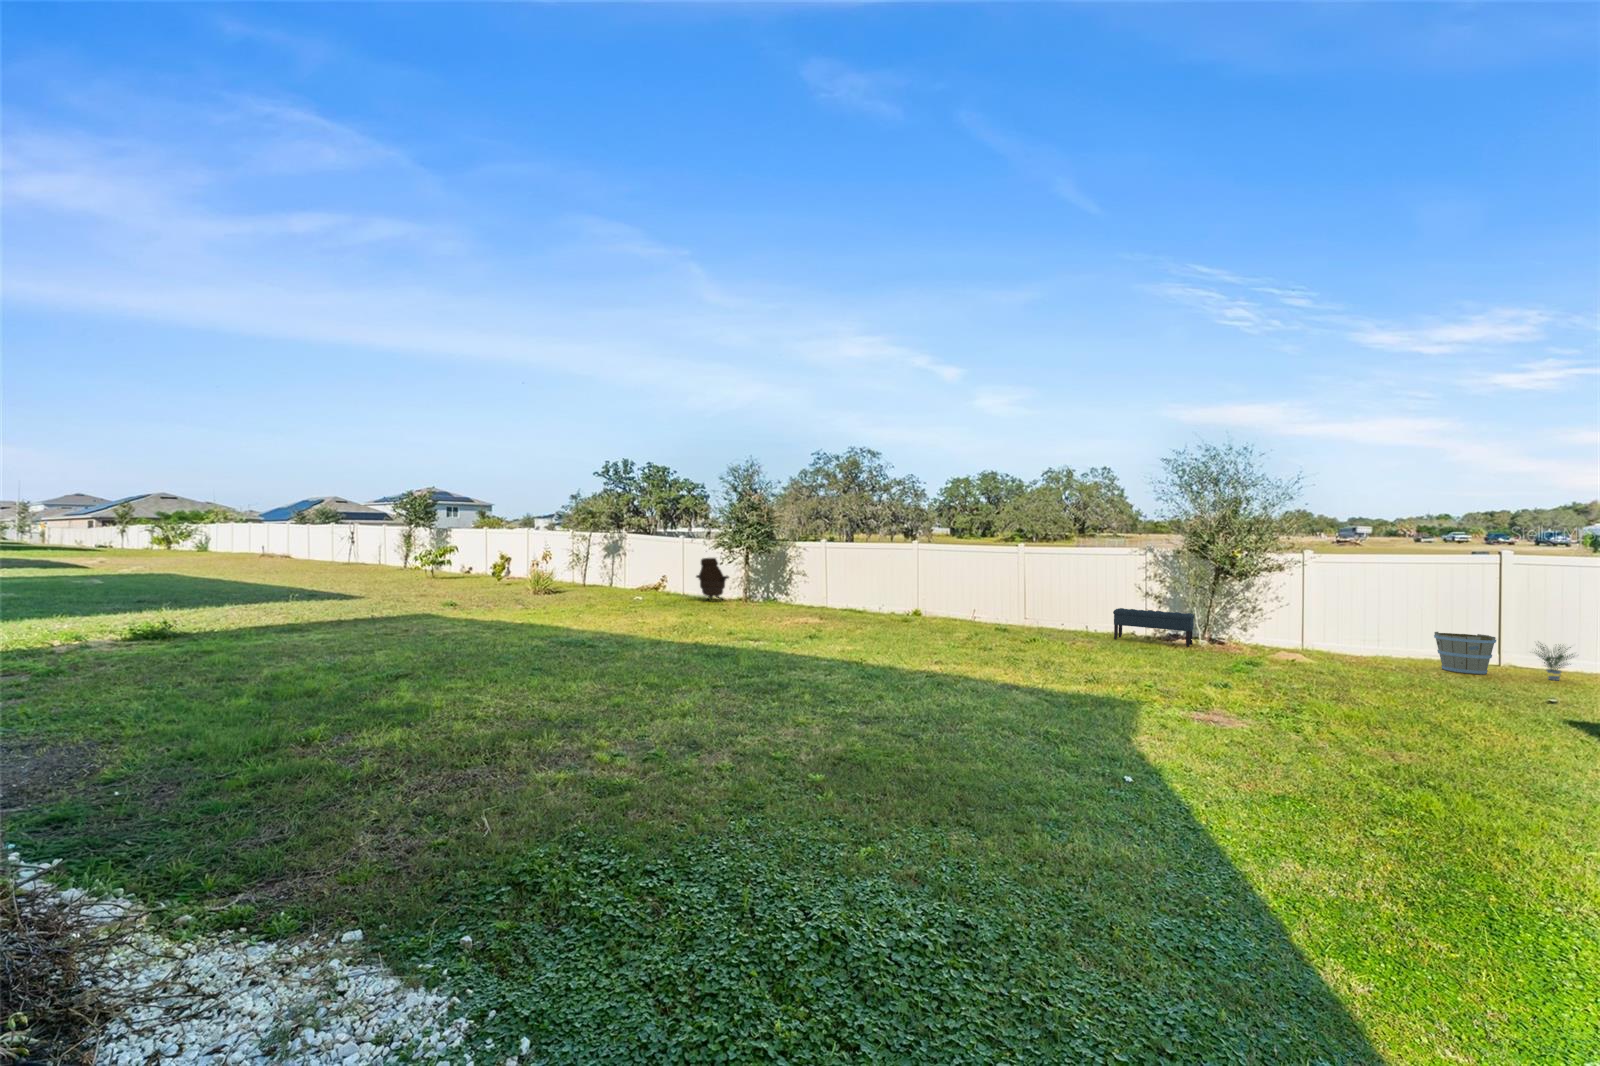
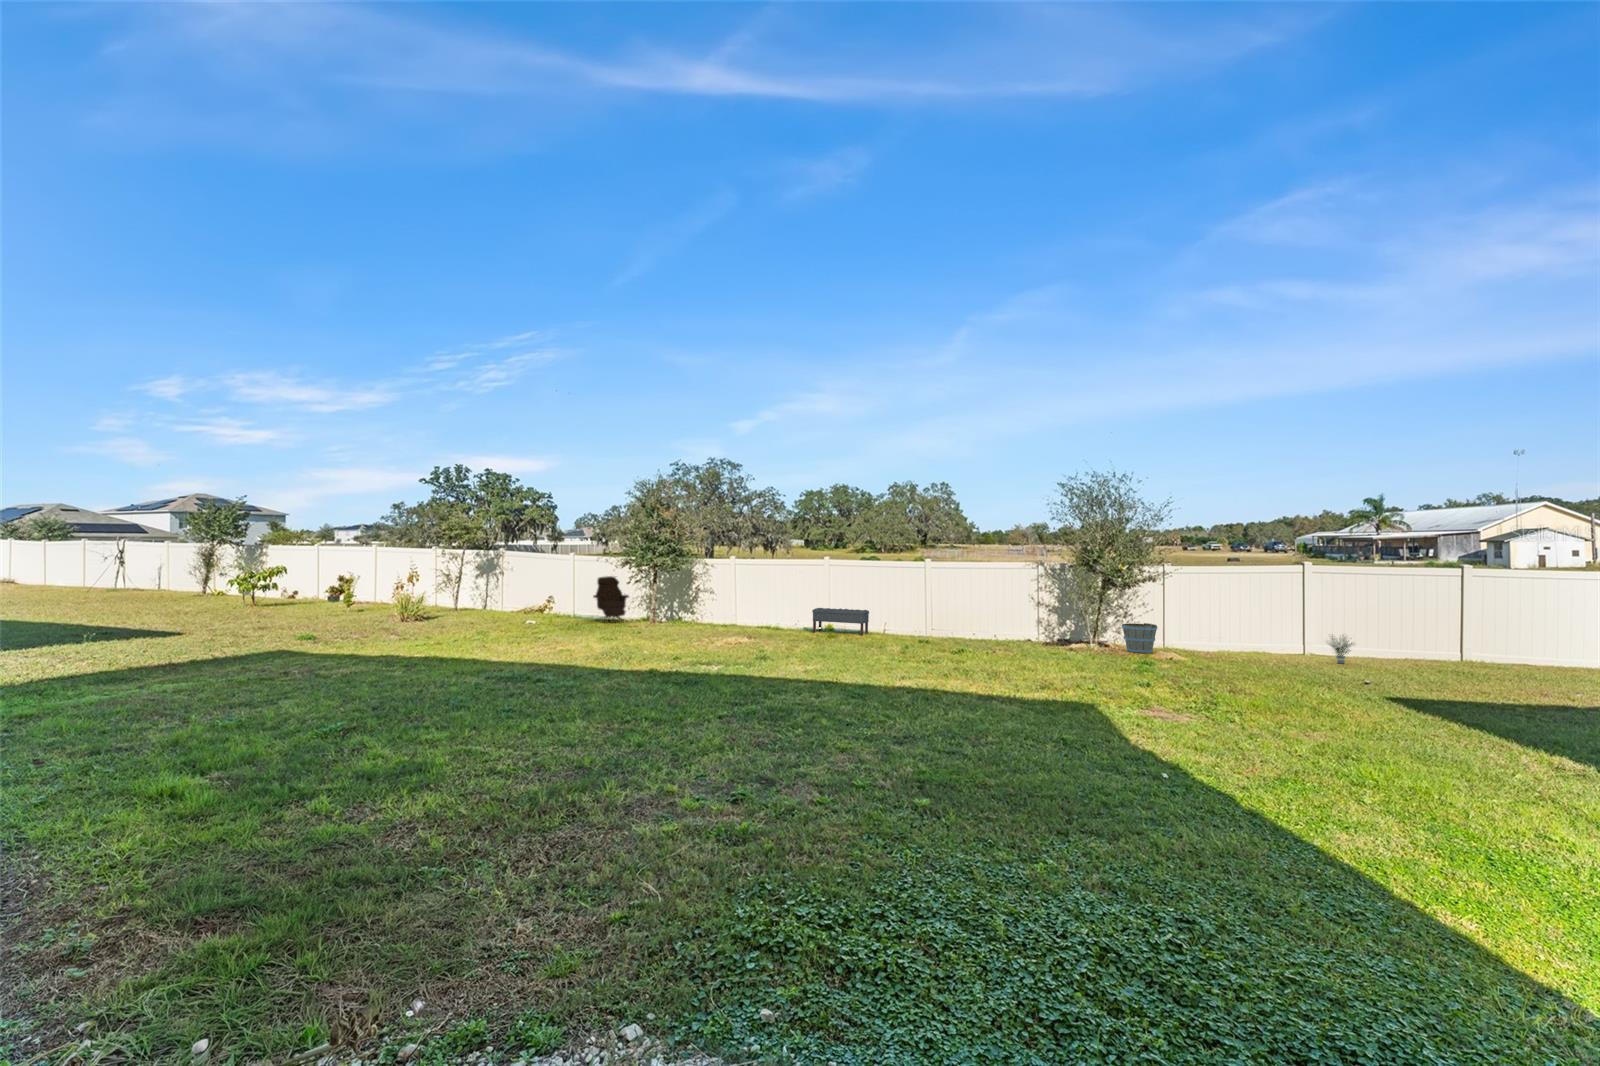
bench: present [1113,608,1194,647] -> present [812,608,869,636]
wooden bucket: present [1434,632,1496,675] -> present [1122,623,1157,653]

